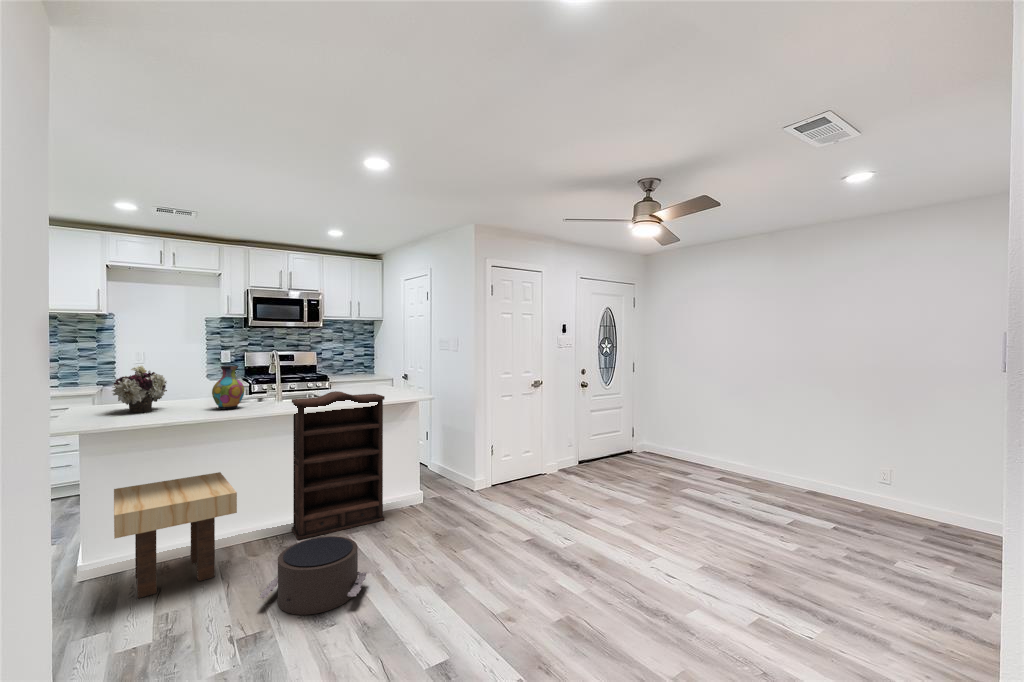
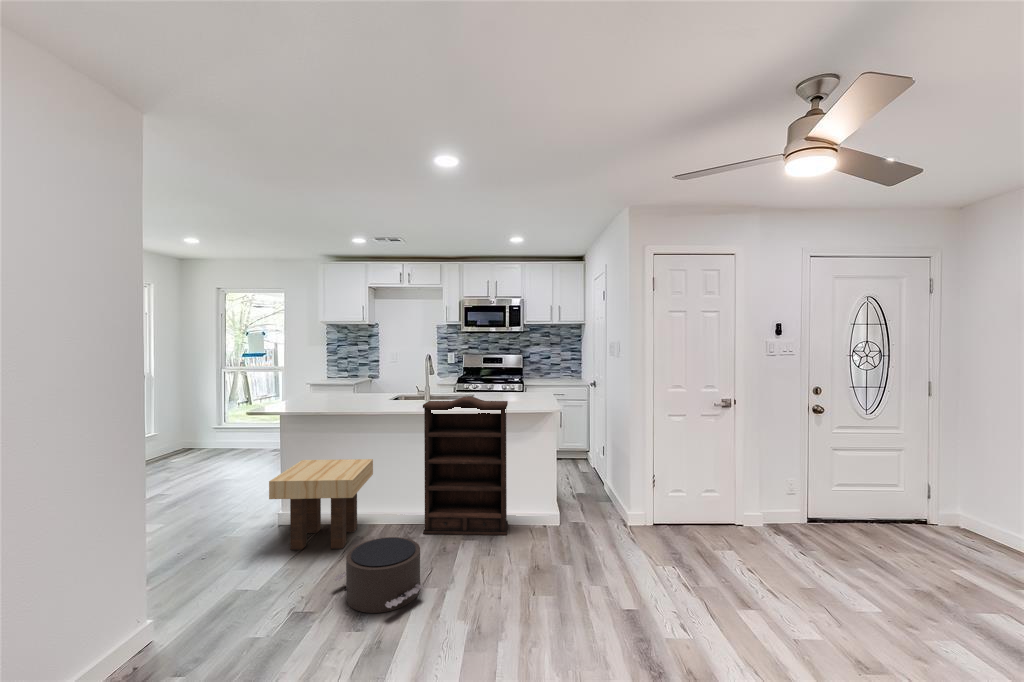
flower arrangement: present [112,365,167,413] -> none [310,366,352,403]
vase: present [212,366,244,409] -> none [371,368,396,406]

